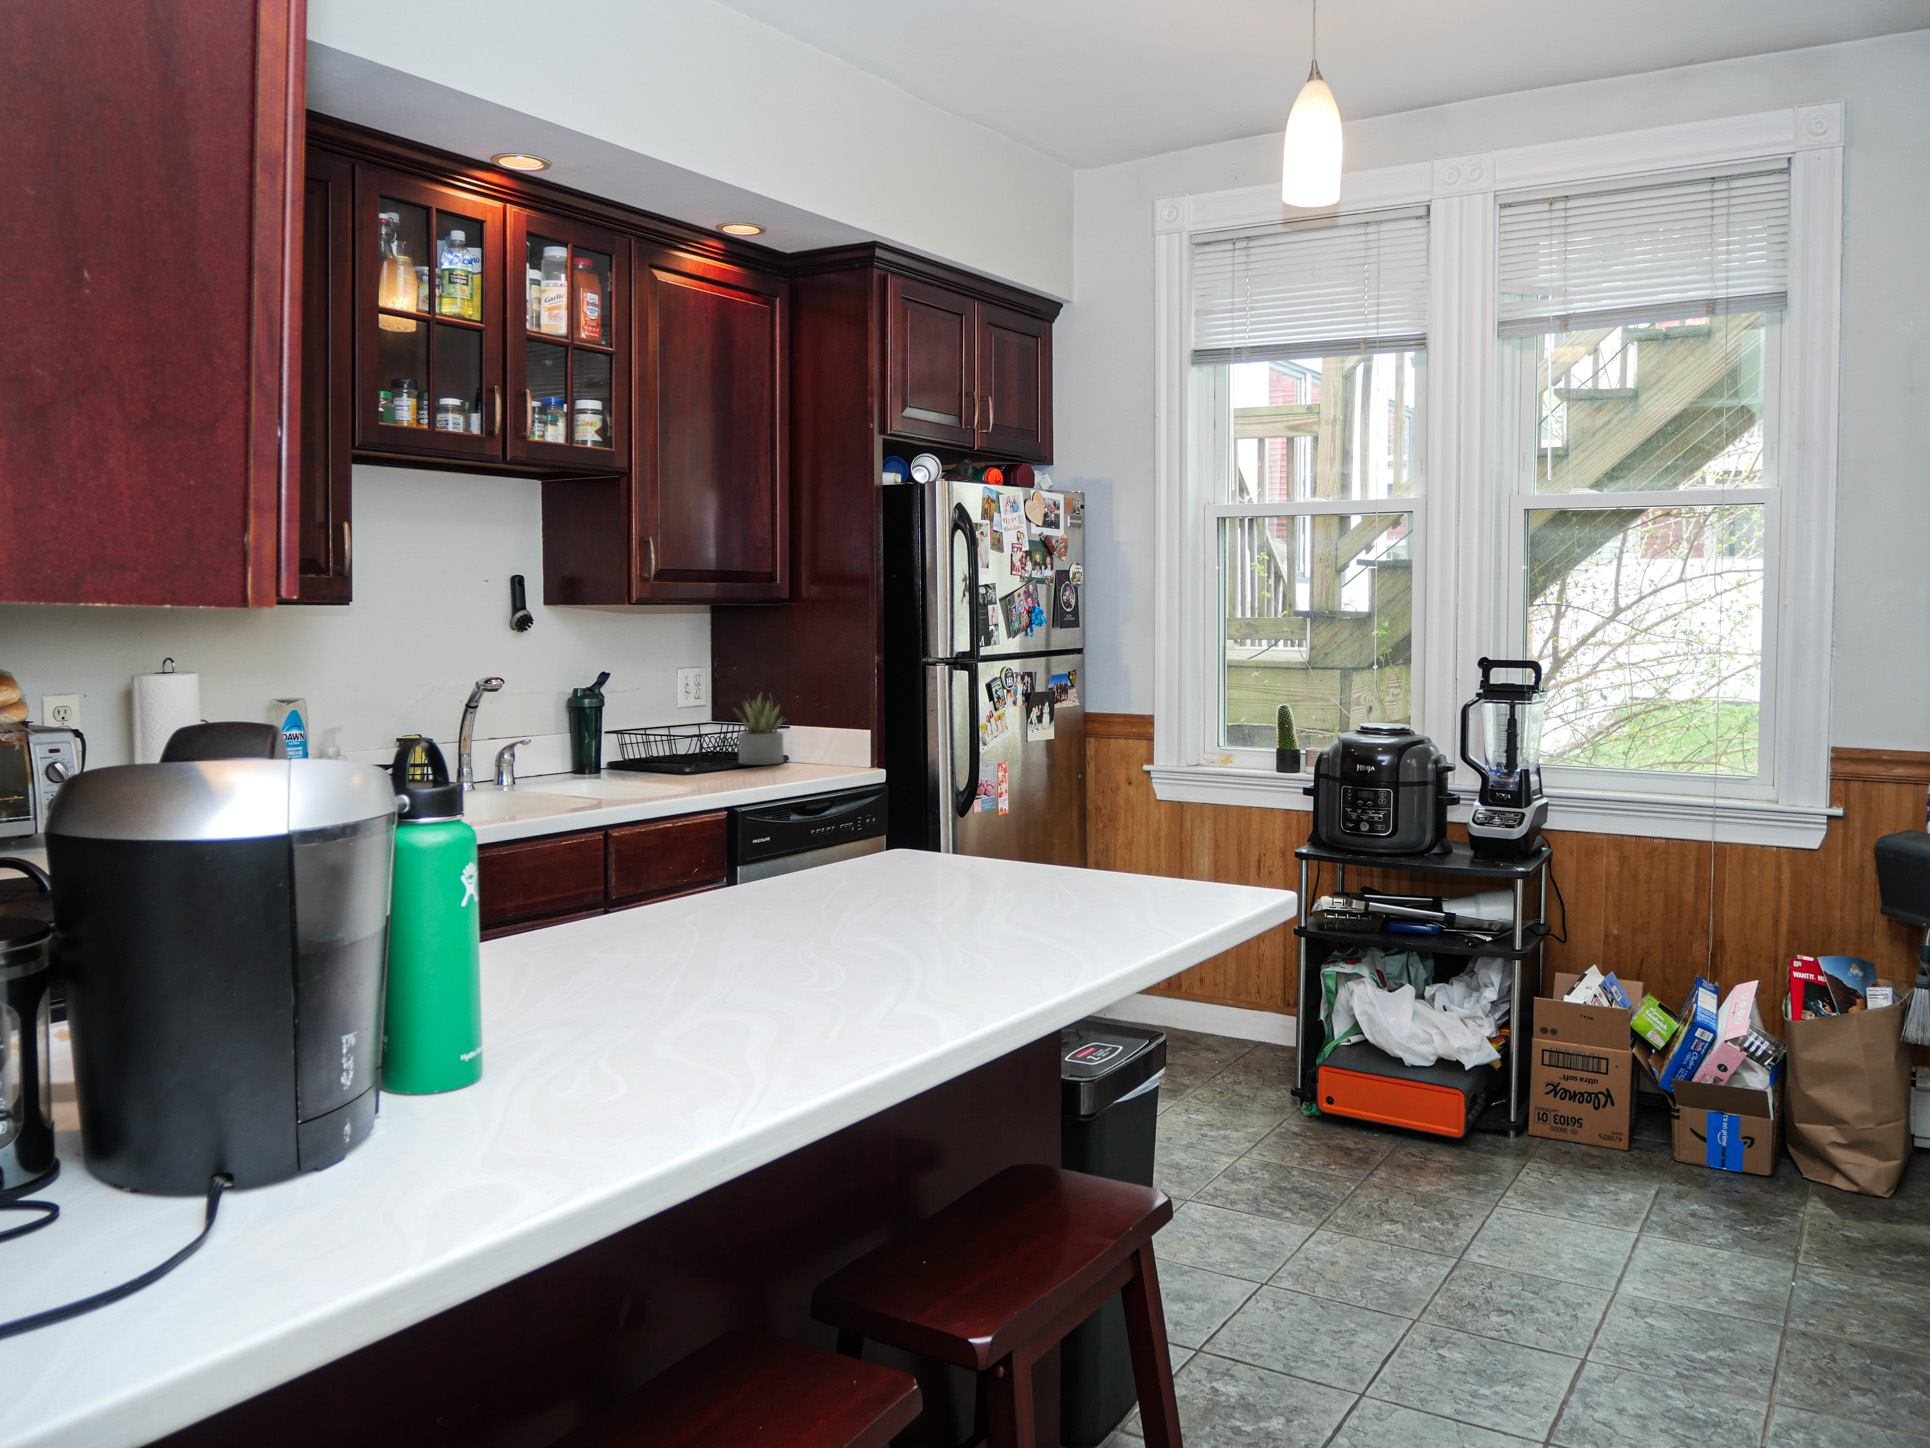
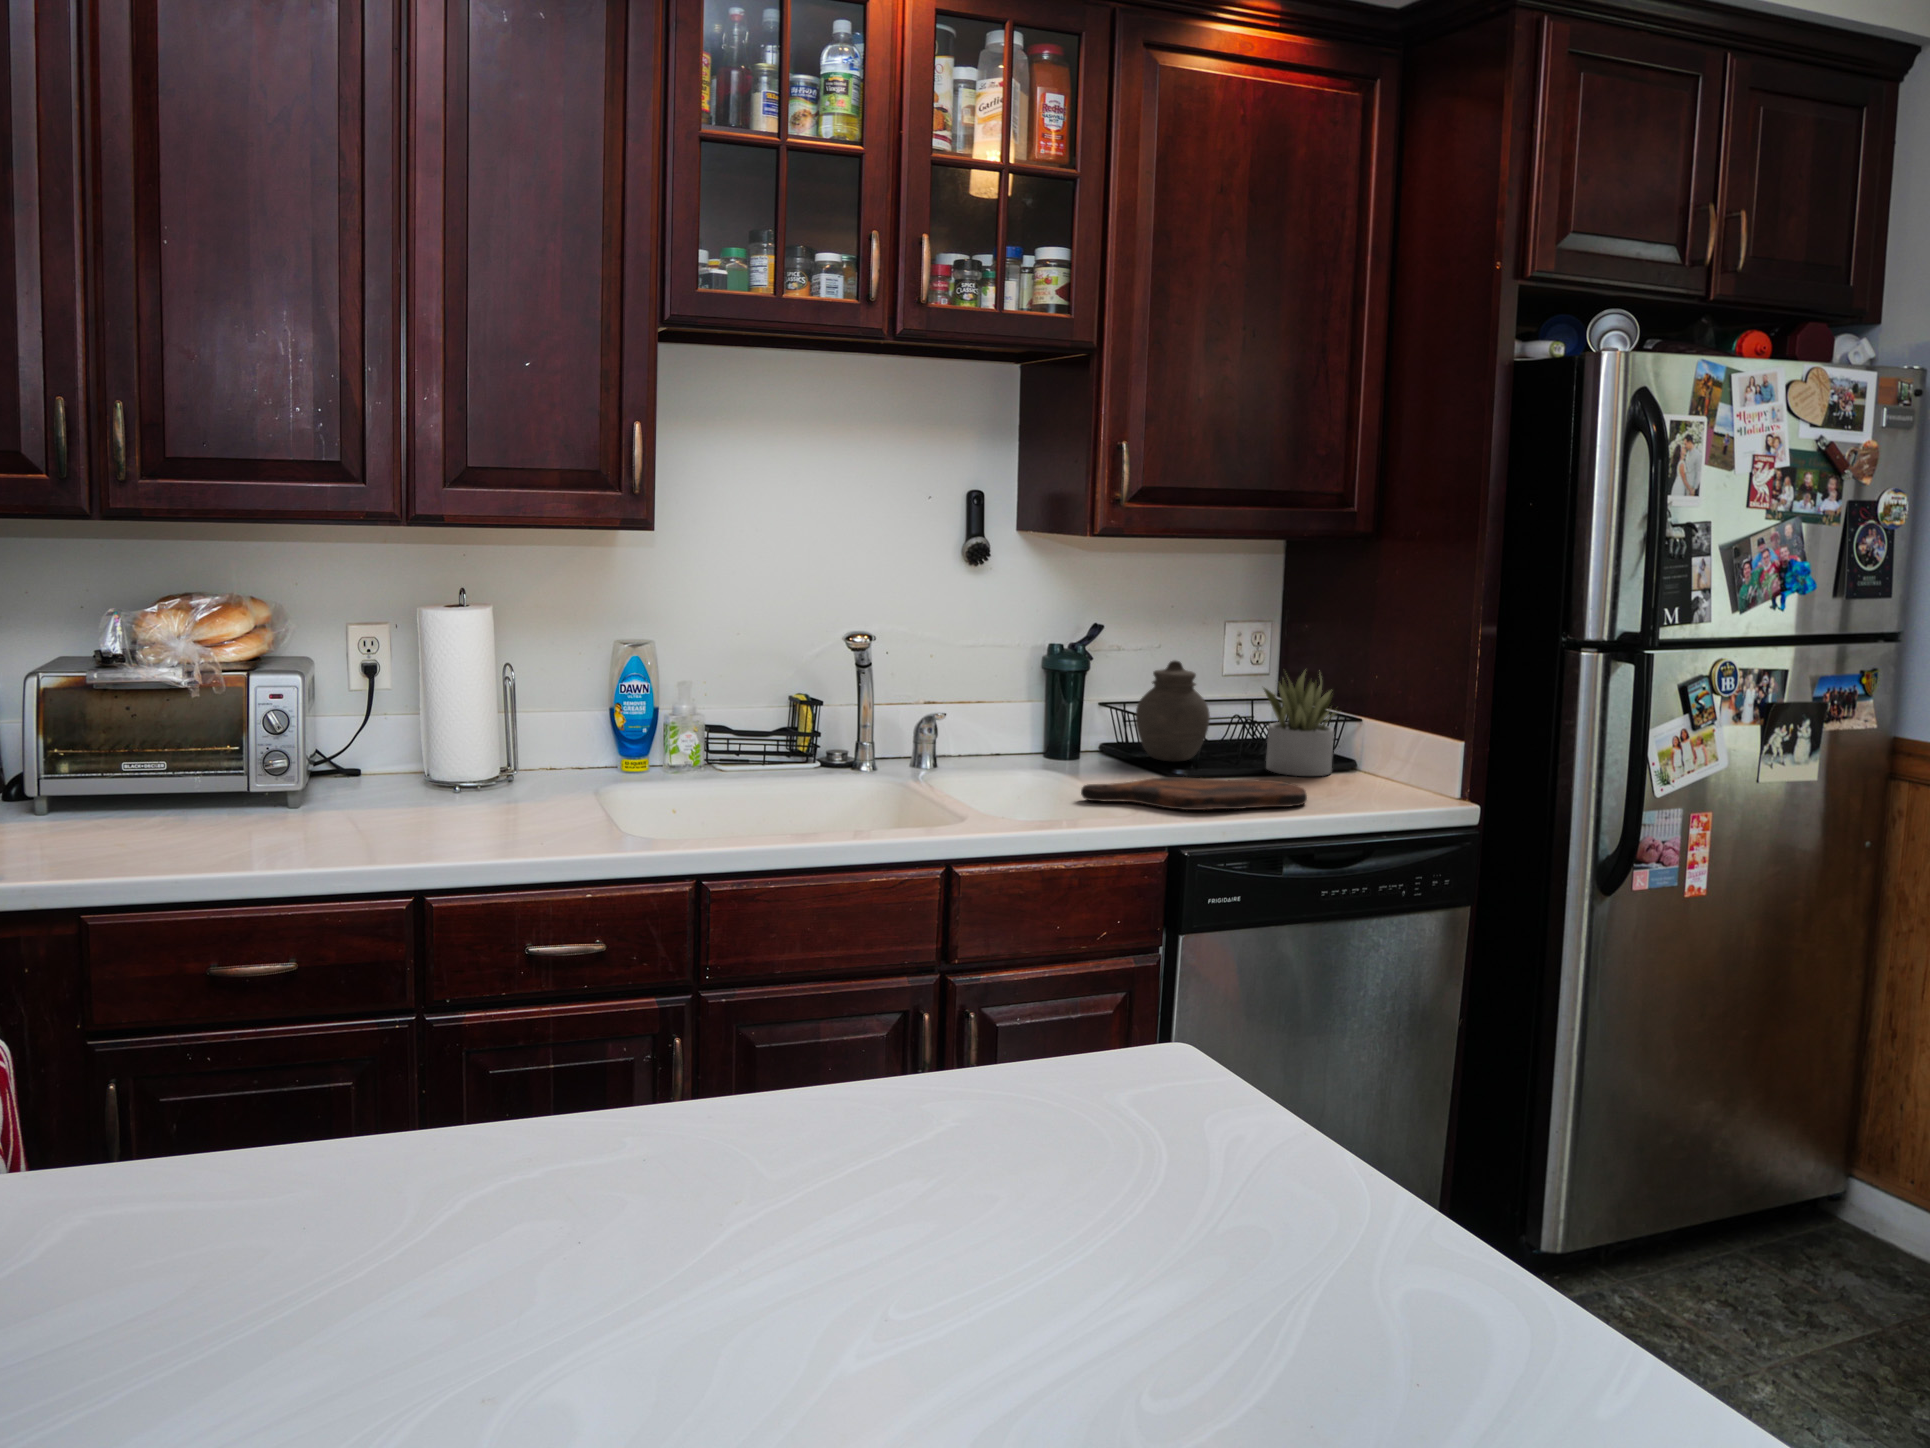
jar: none [641,694,696,766] -> present [1136,661,1210,762]
cutting board: none [646,765,792,788] -> present [1081,777,1307,810]

